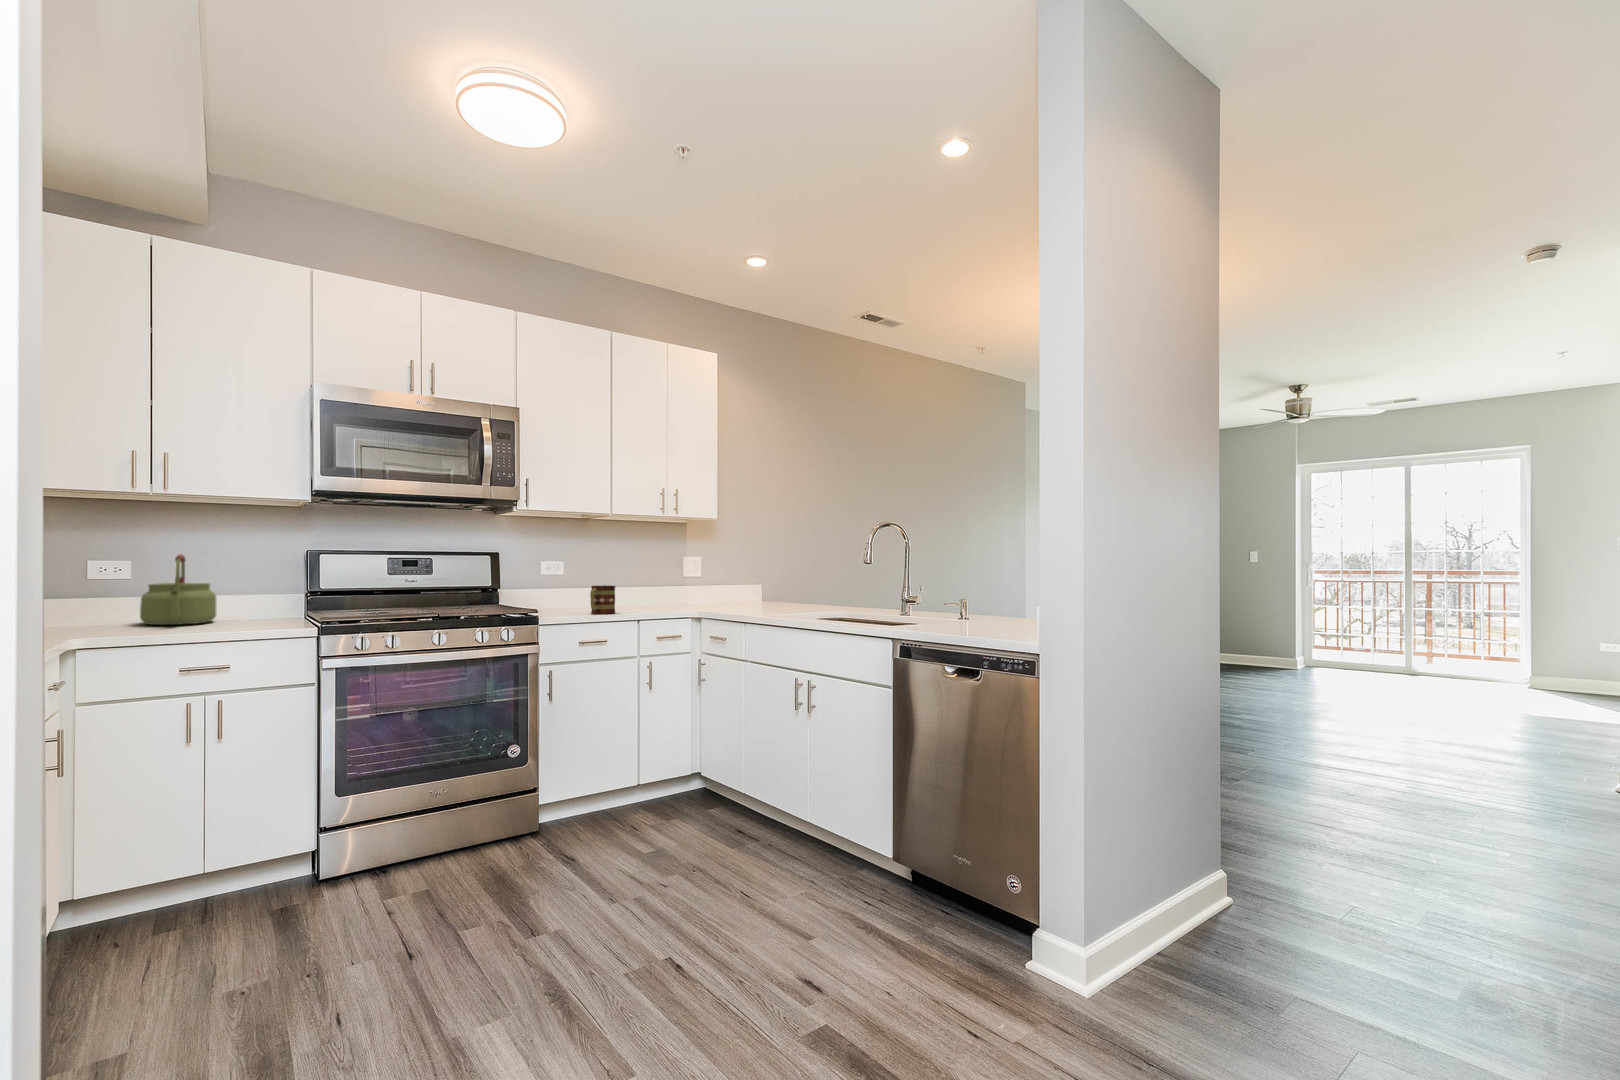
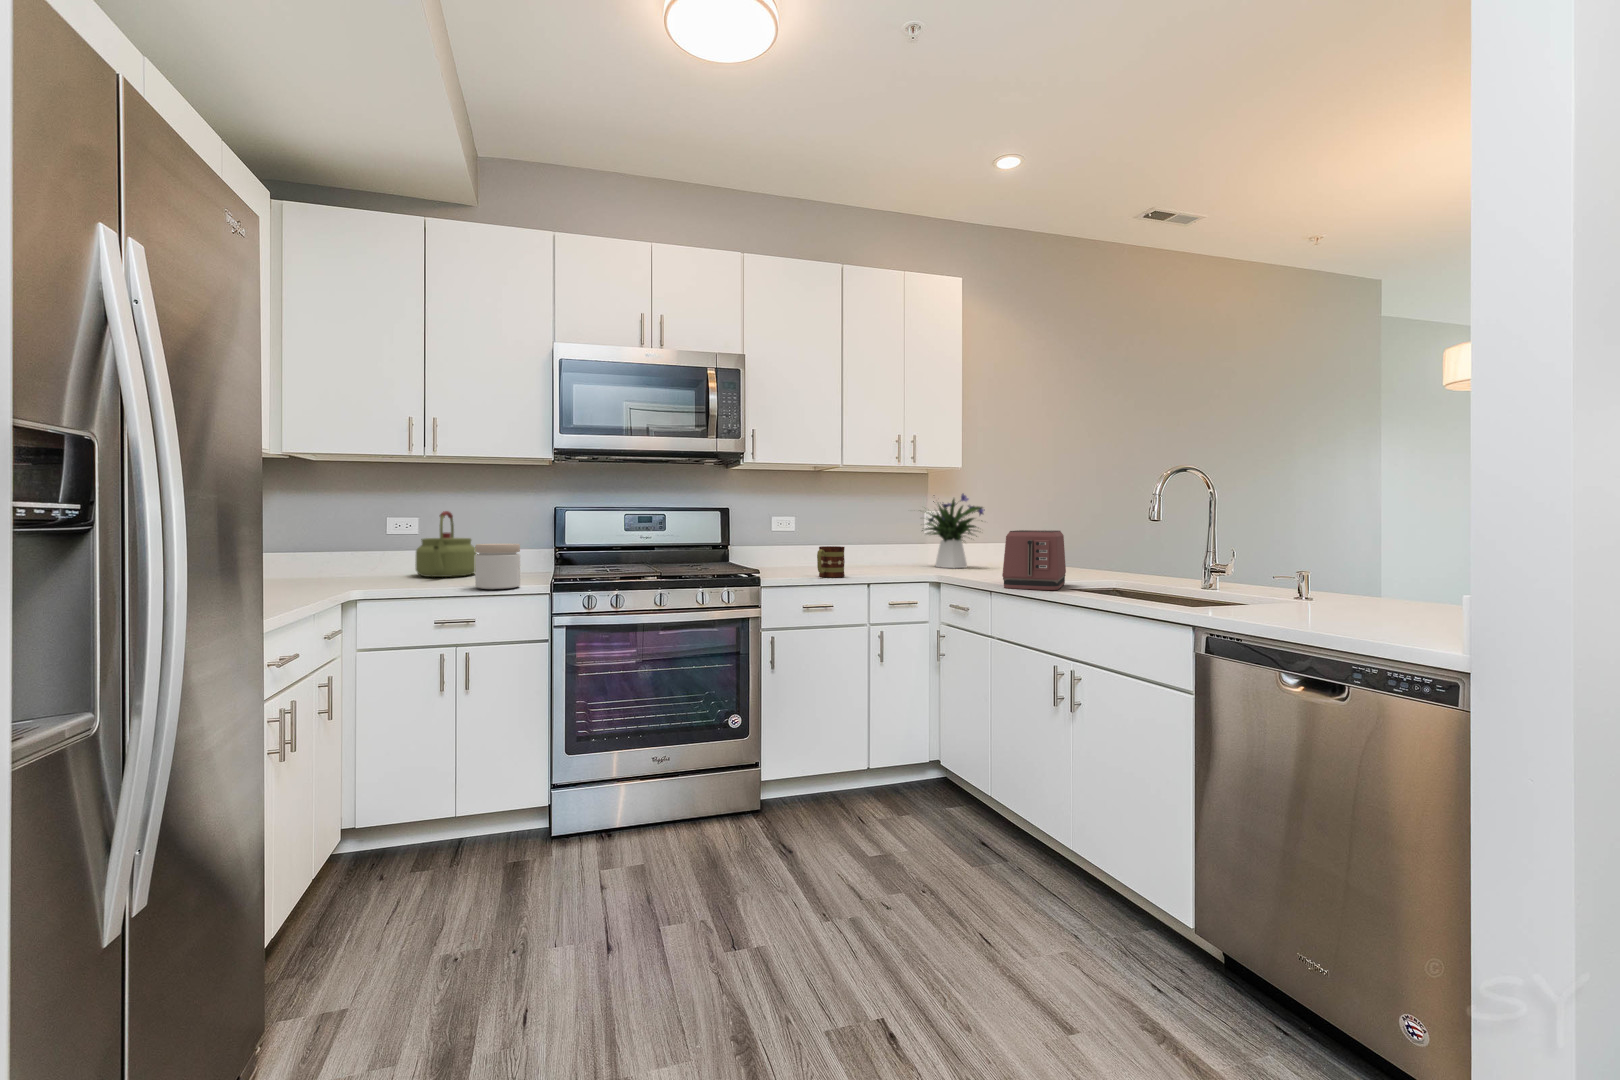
flower arrangement: none [669,533,740,605] -> present [922,494,984,568]
toaster: none [755,569,805,617] -> present [1002,530,1066,590]
jar: none [232,587,285,633] -> present [475,543,520,589]

